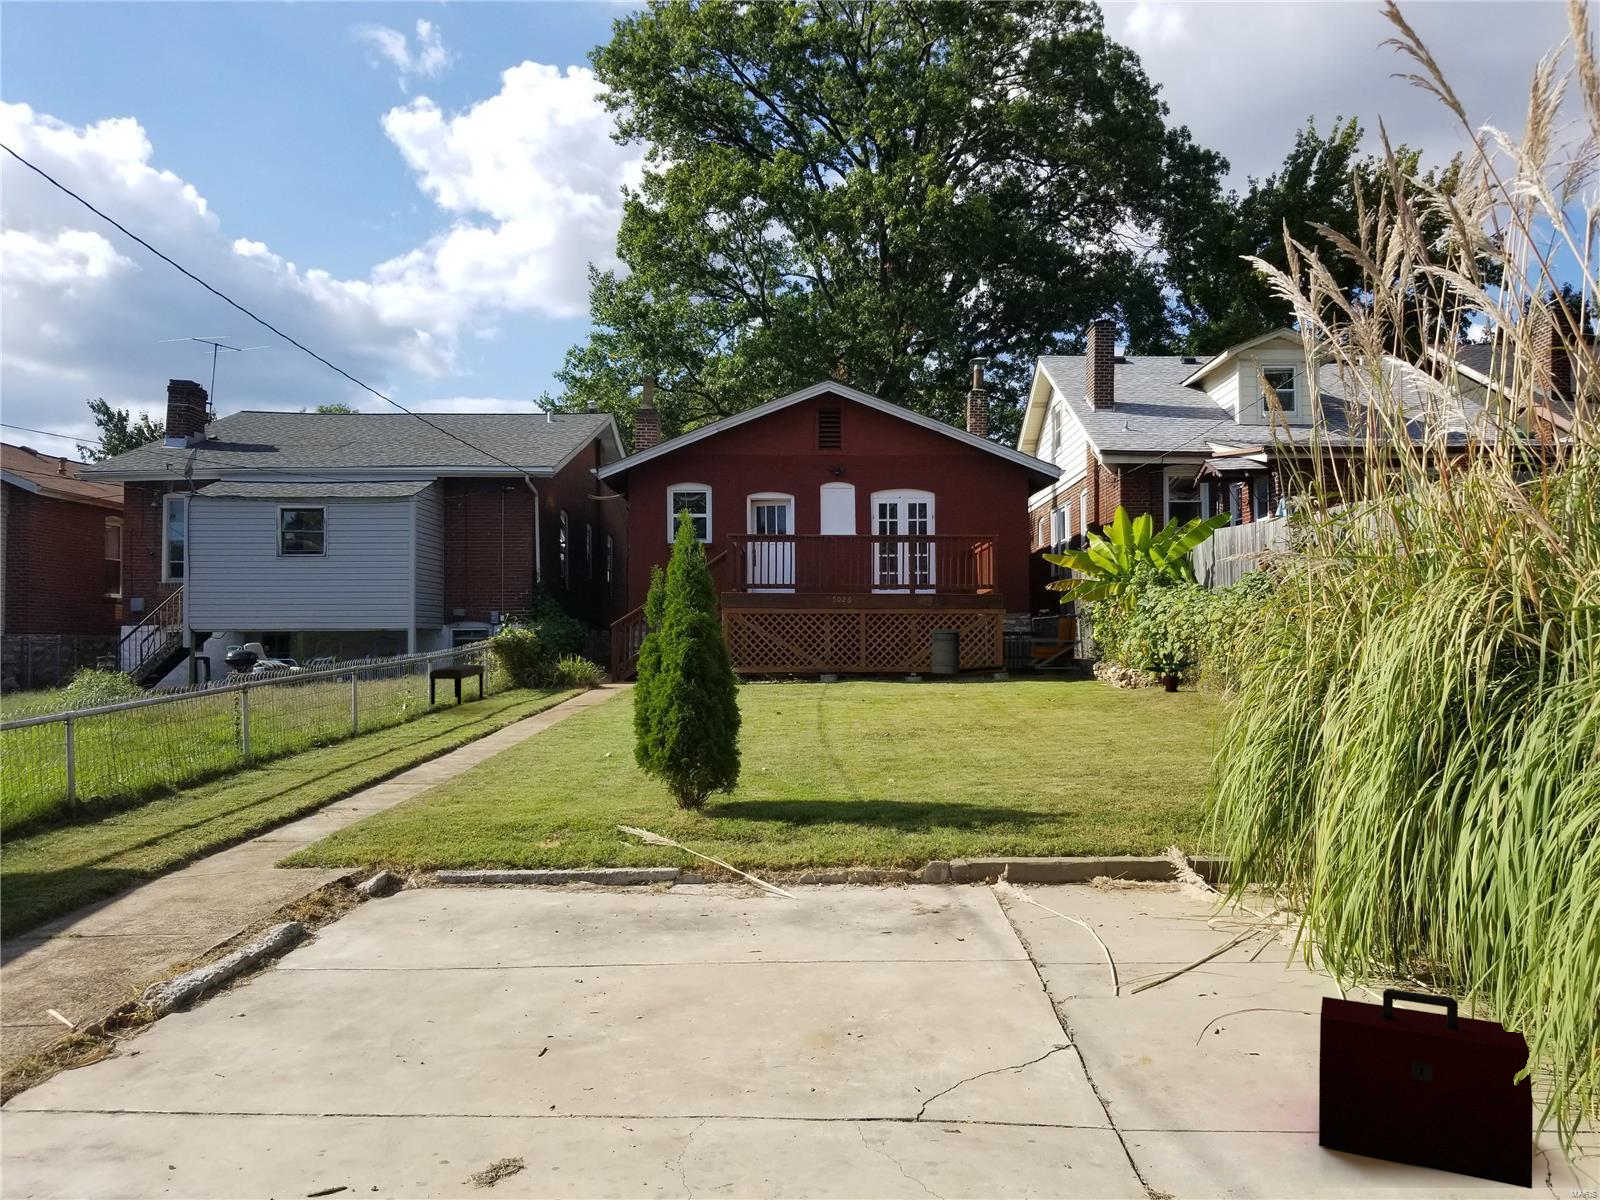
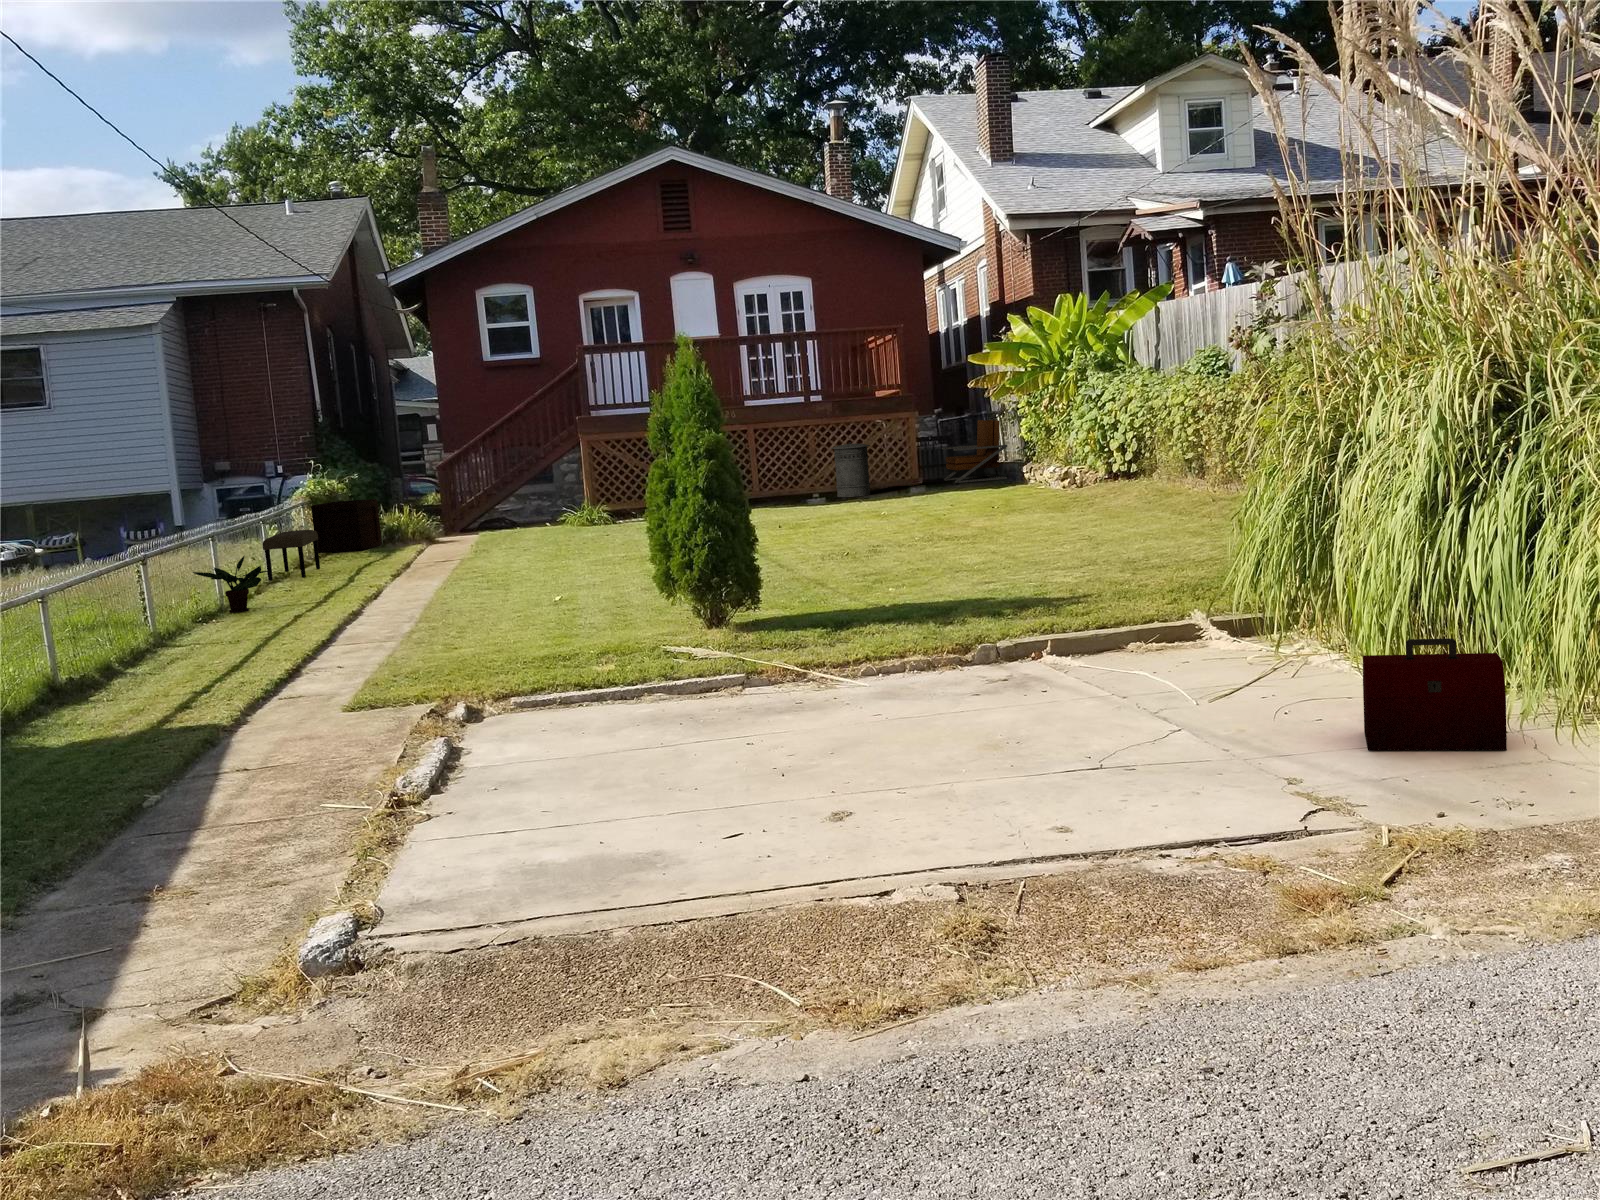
wooden crate: none [498,643,553,684] -> present [311,499,382,553]
potted plant: present [1145,653,1198,692] -> present [193,556,268,613]

